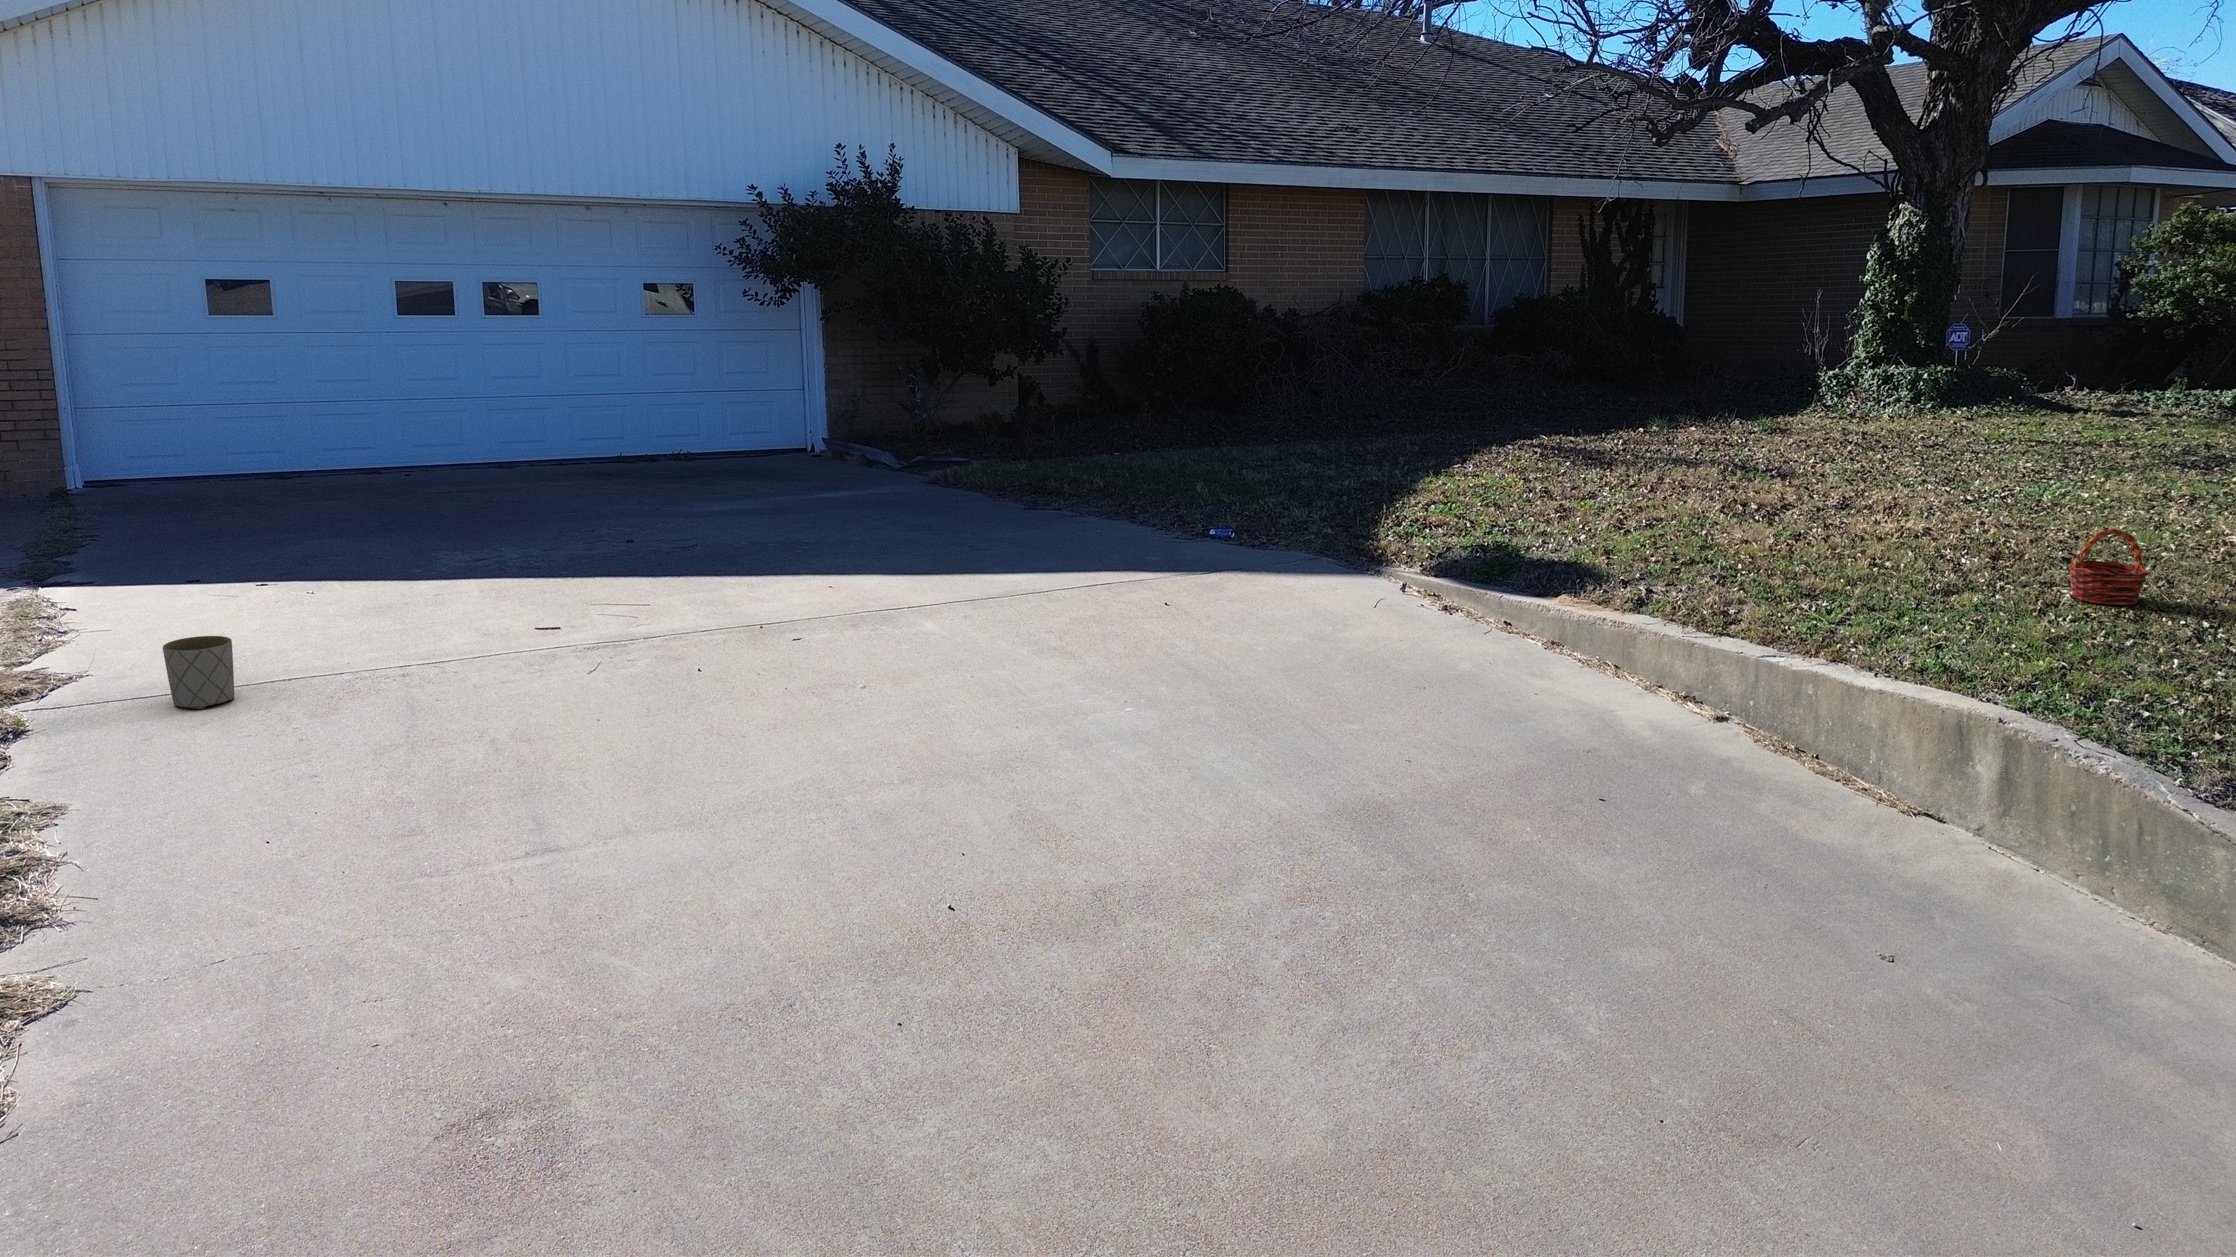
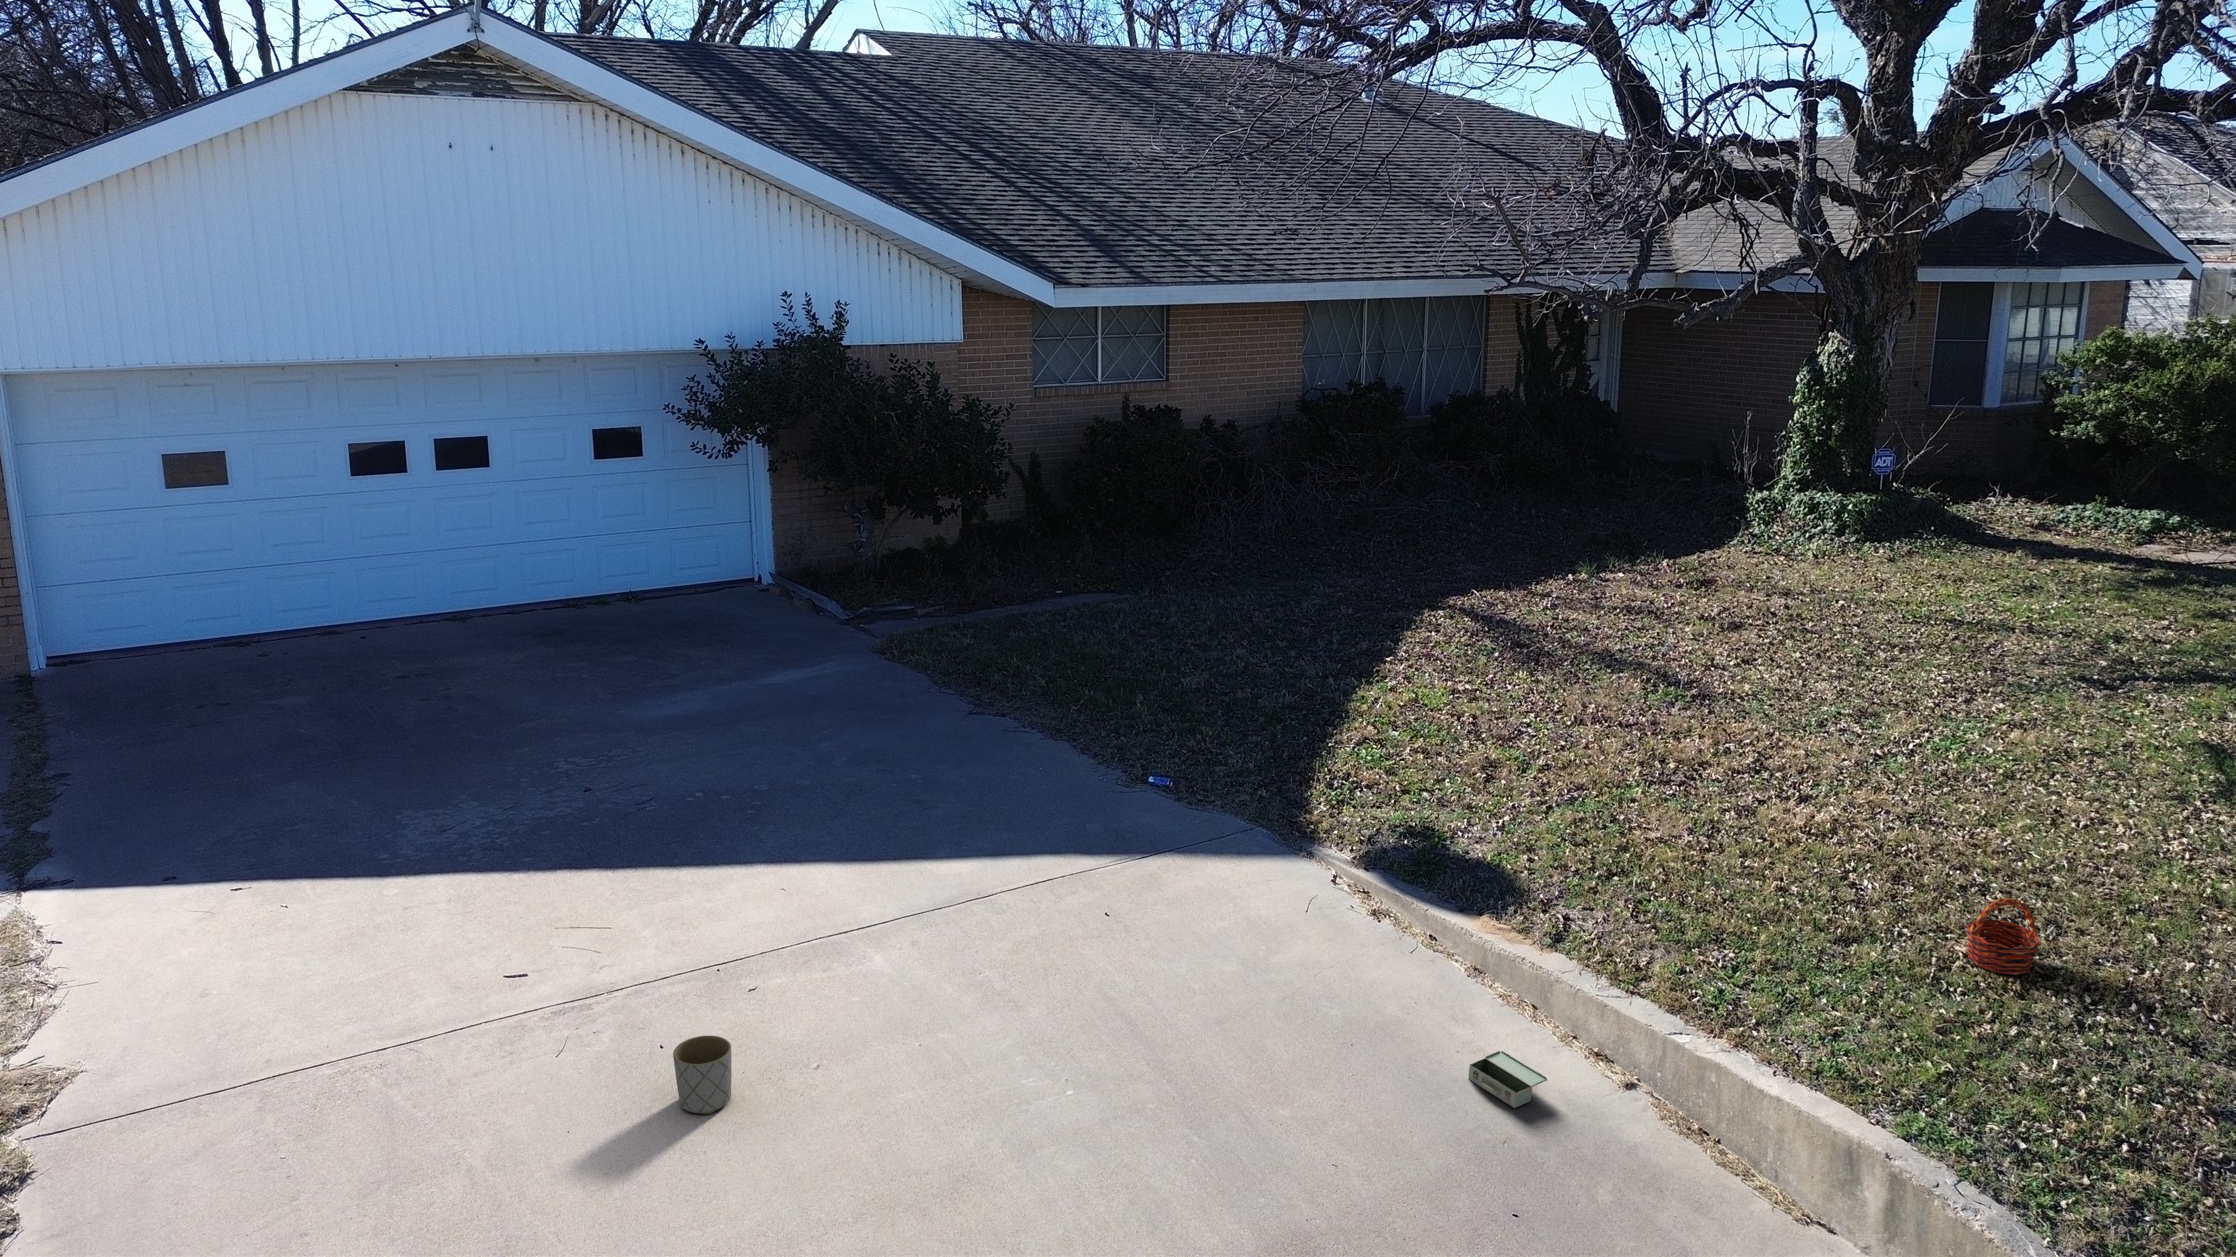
planter: present [163,636,234,709] -> present [673,1036,732,1114]
toolbox: none [1551,687,1634,728] -> present [1469,1051,1547,1108]

